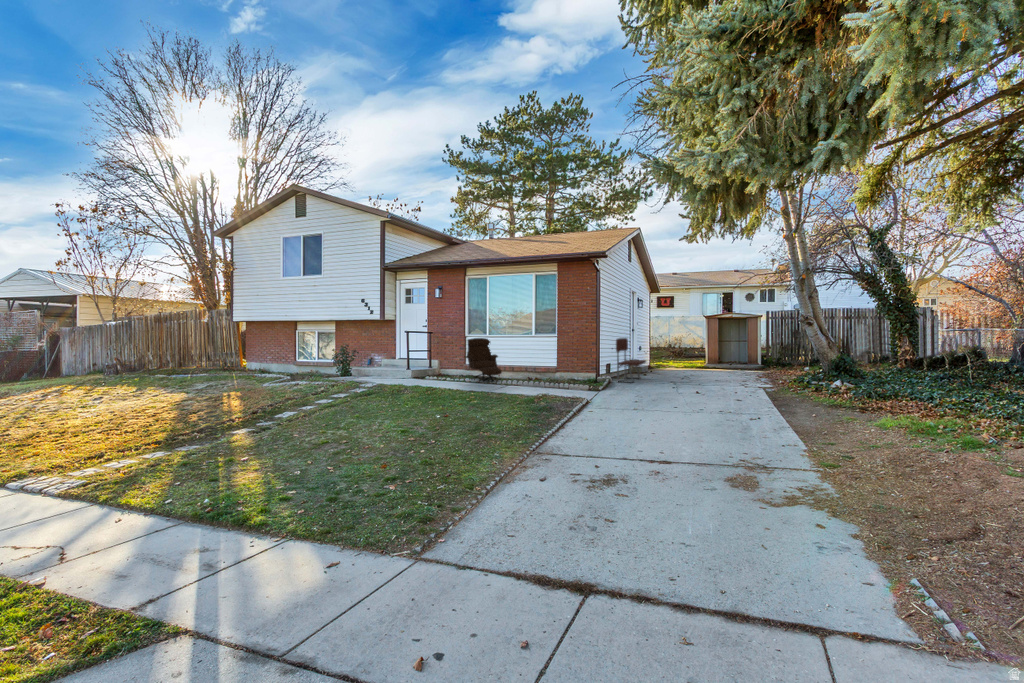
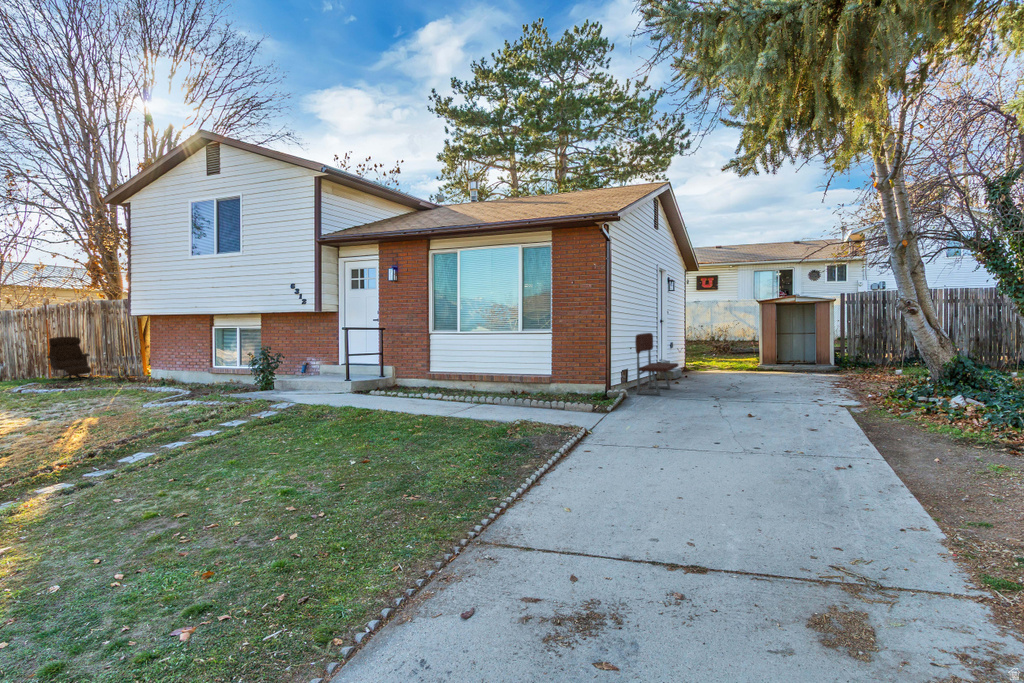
lounge chair: present [466,338,502,381] -> present [47,337,91,381]

